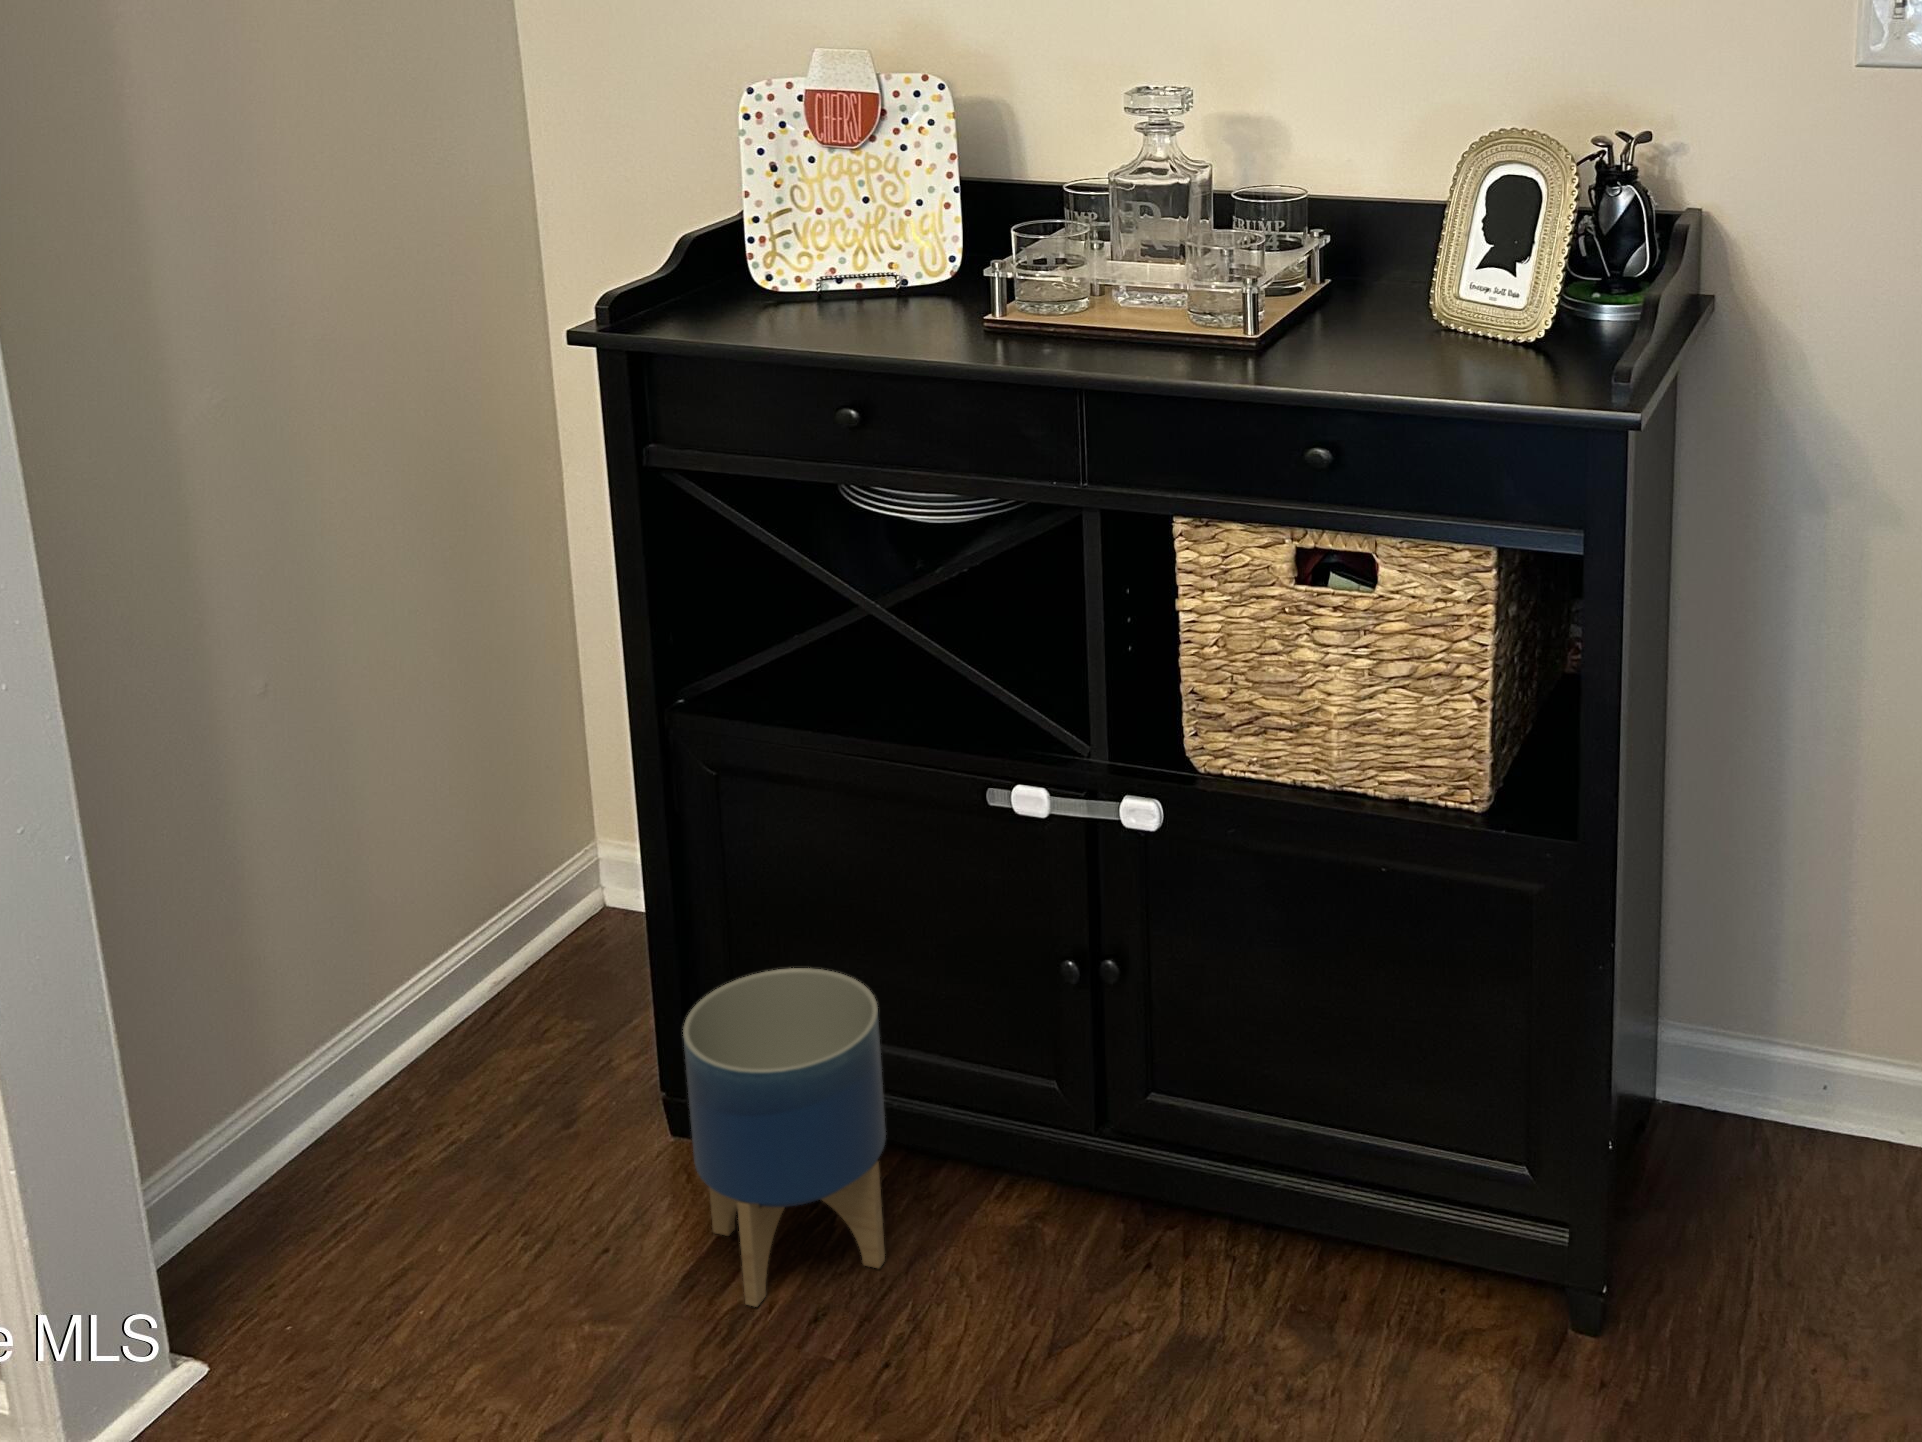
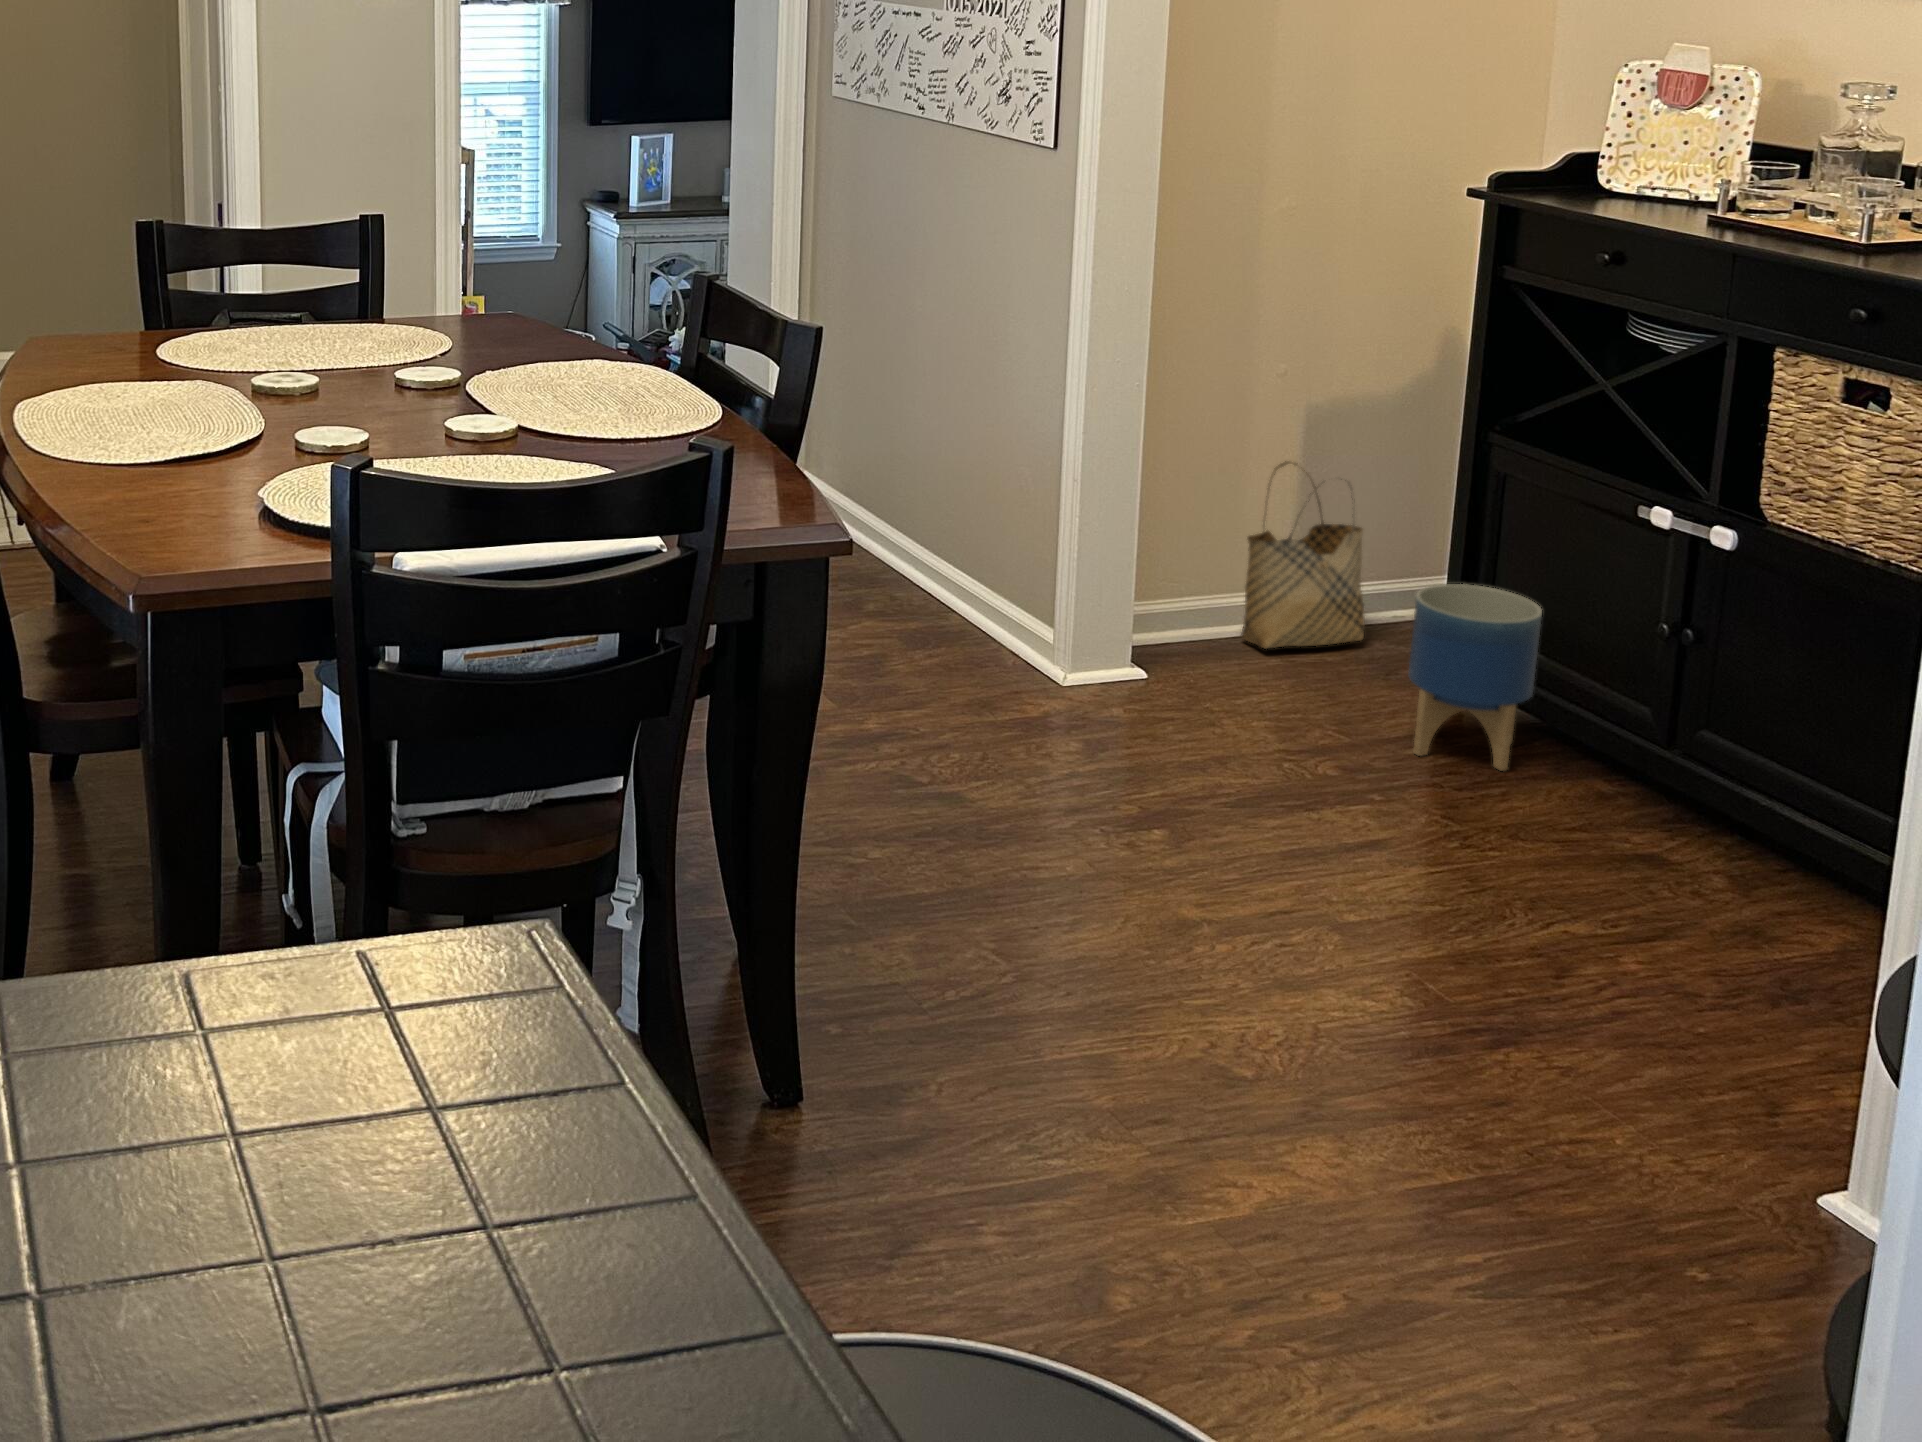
woven basket: none [311,835,518,1182] -> present [1241,461,1365,648]

